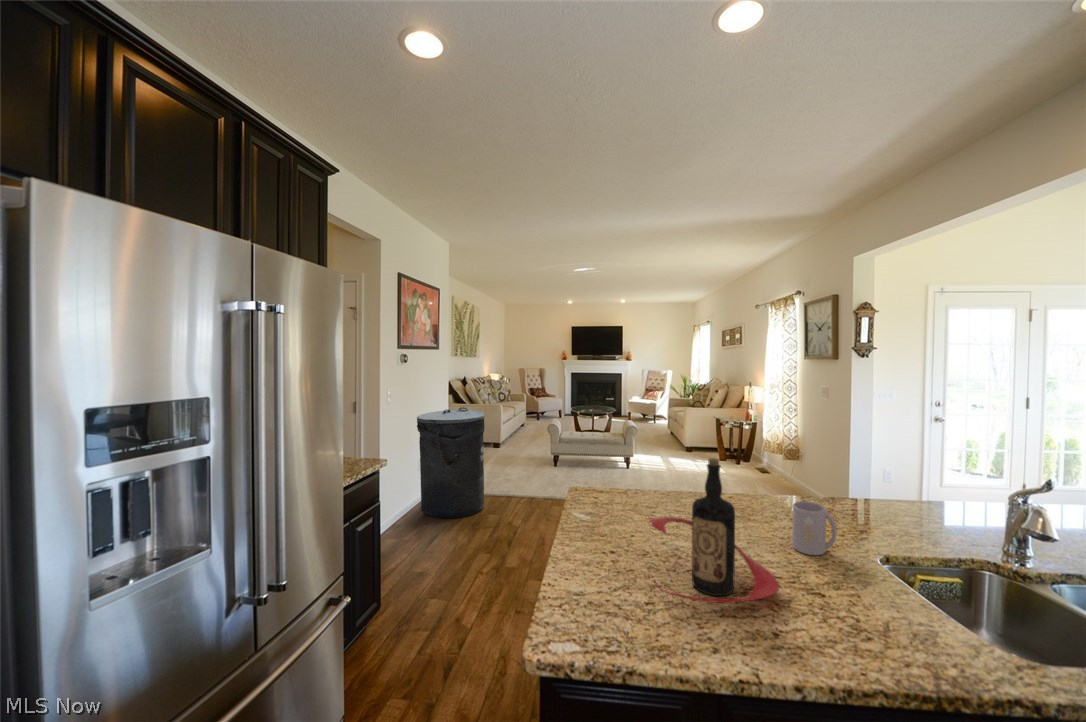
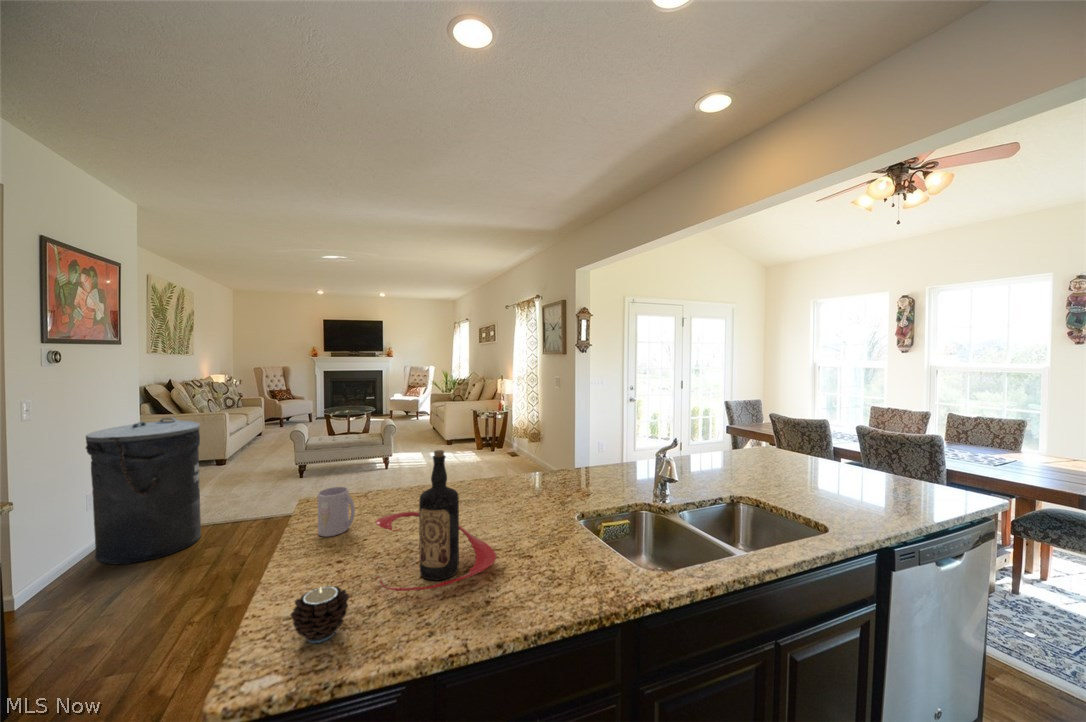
mug: present [792,502,837,555] -> present [318,487,355,537]
candle: none [583,573,631,625] -> present [291,586,349,643]

